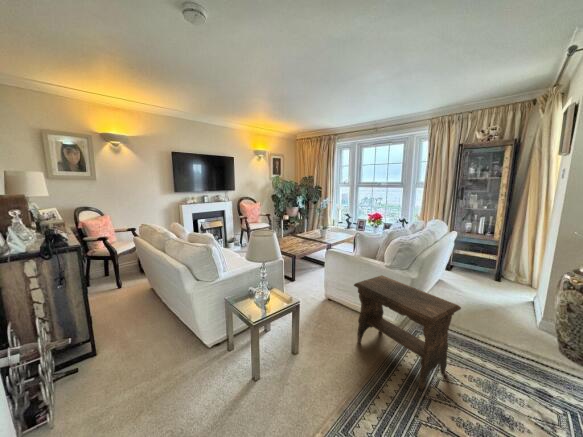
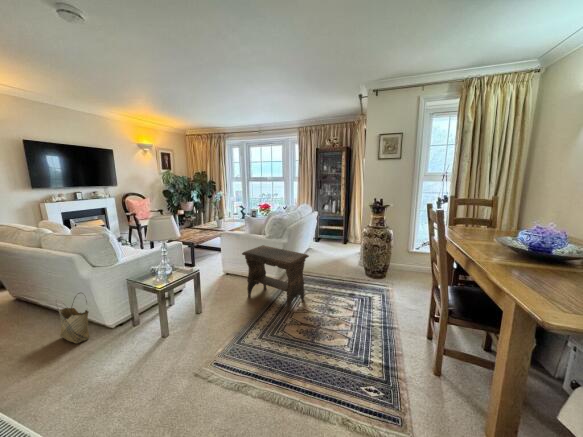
woven basket: none [161,304,187,359] -> present [58,293,90,343]

